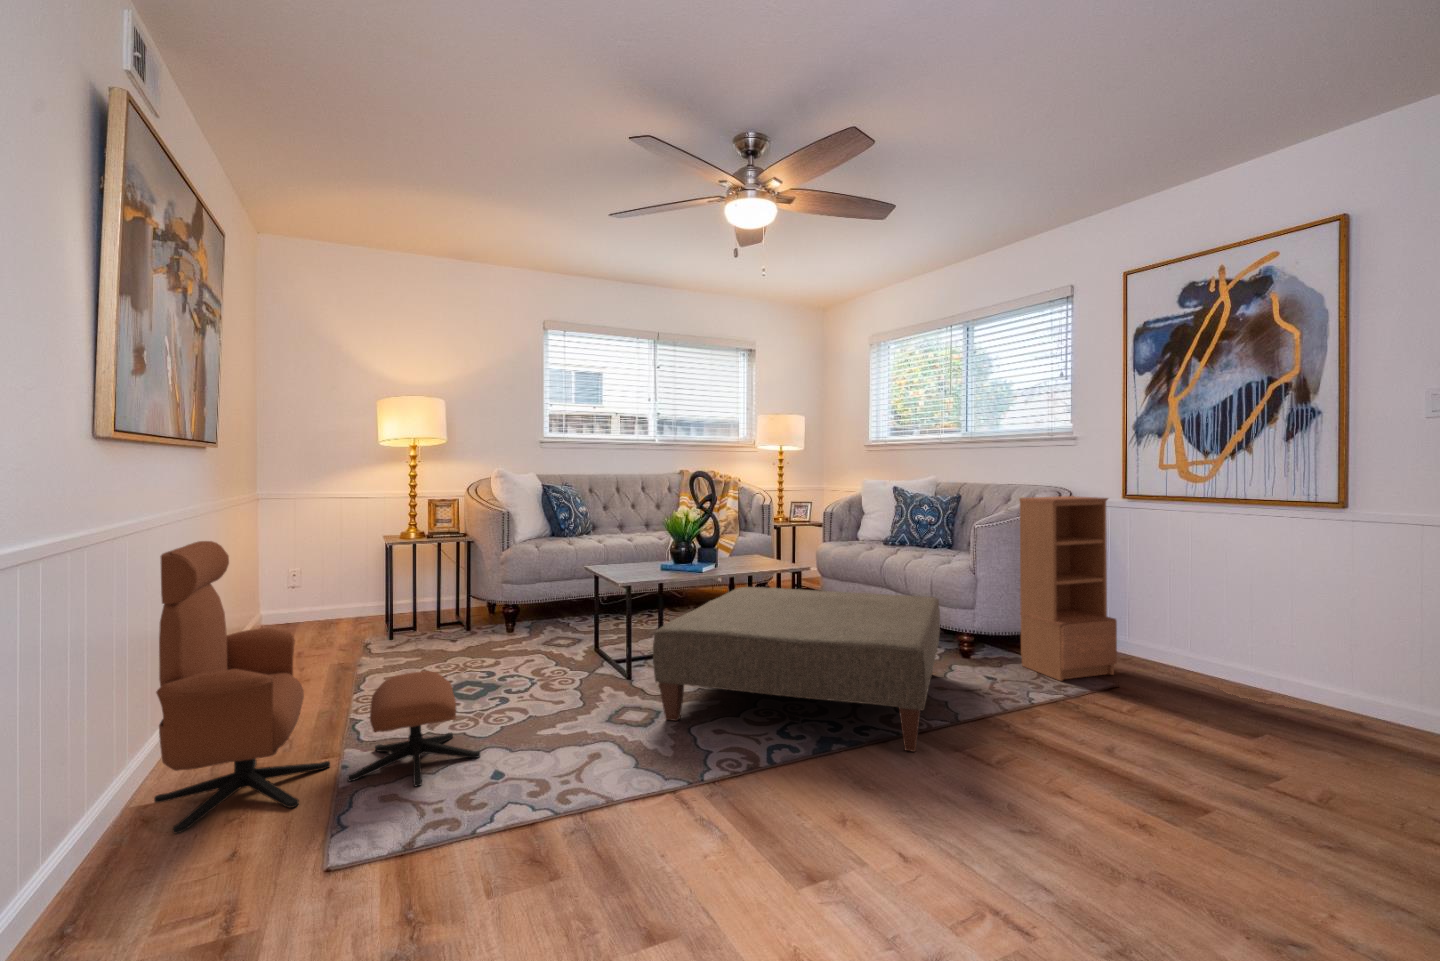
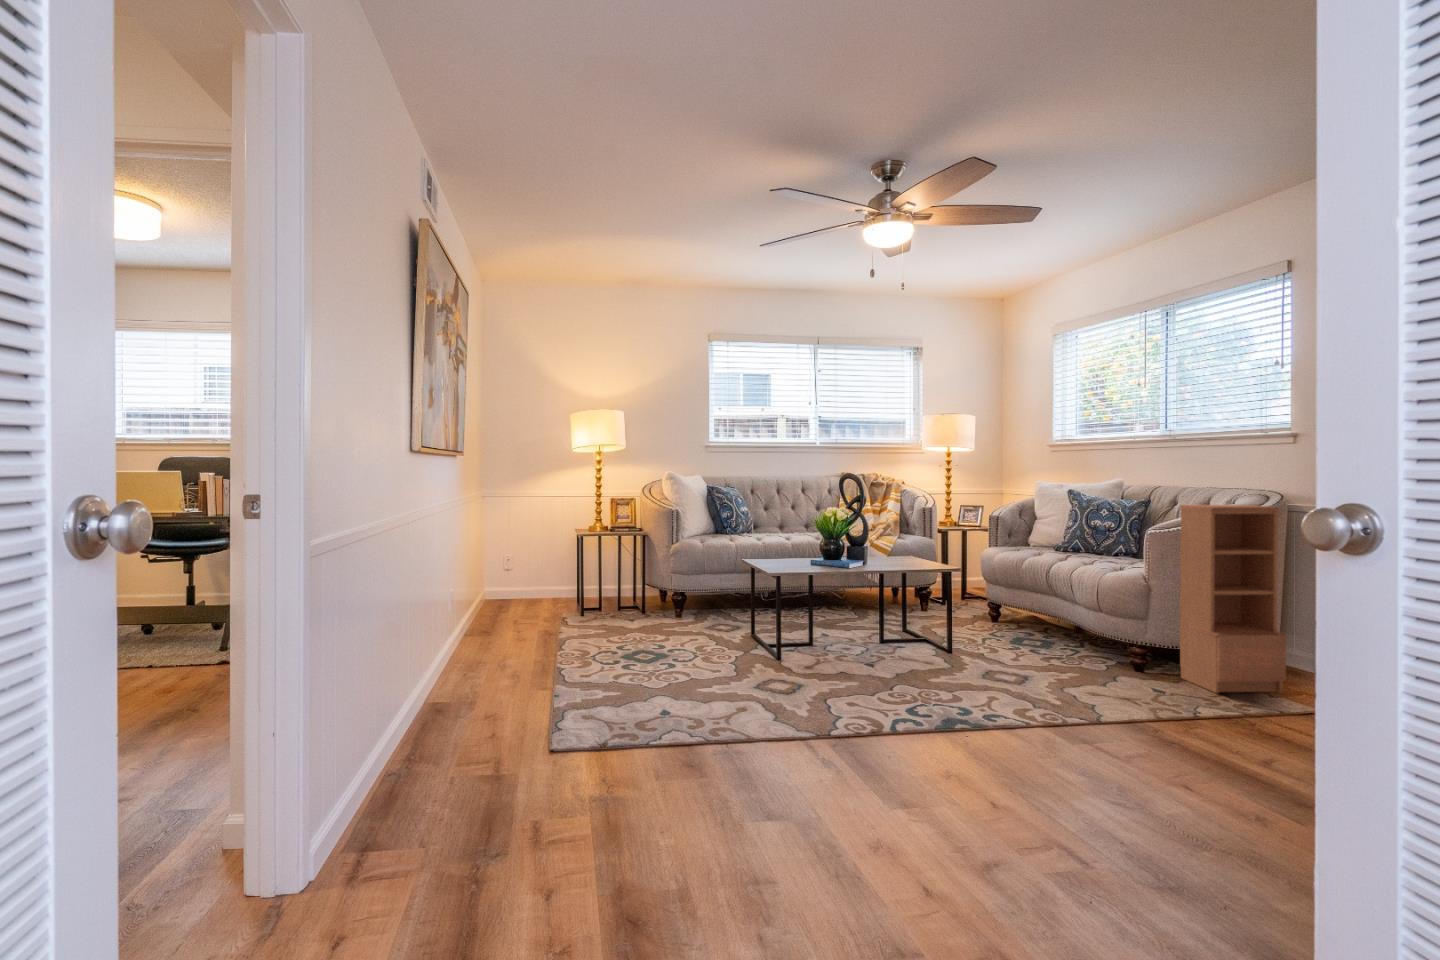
lounge chair: present [154,541,480,833] -> none [431,520,653,724]
ottoman: present [653,587,940,752] -> none [797,584,1087,732]

